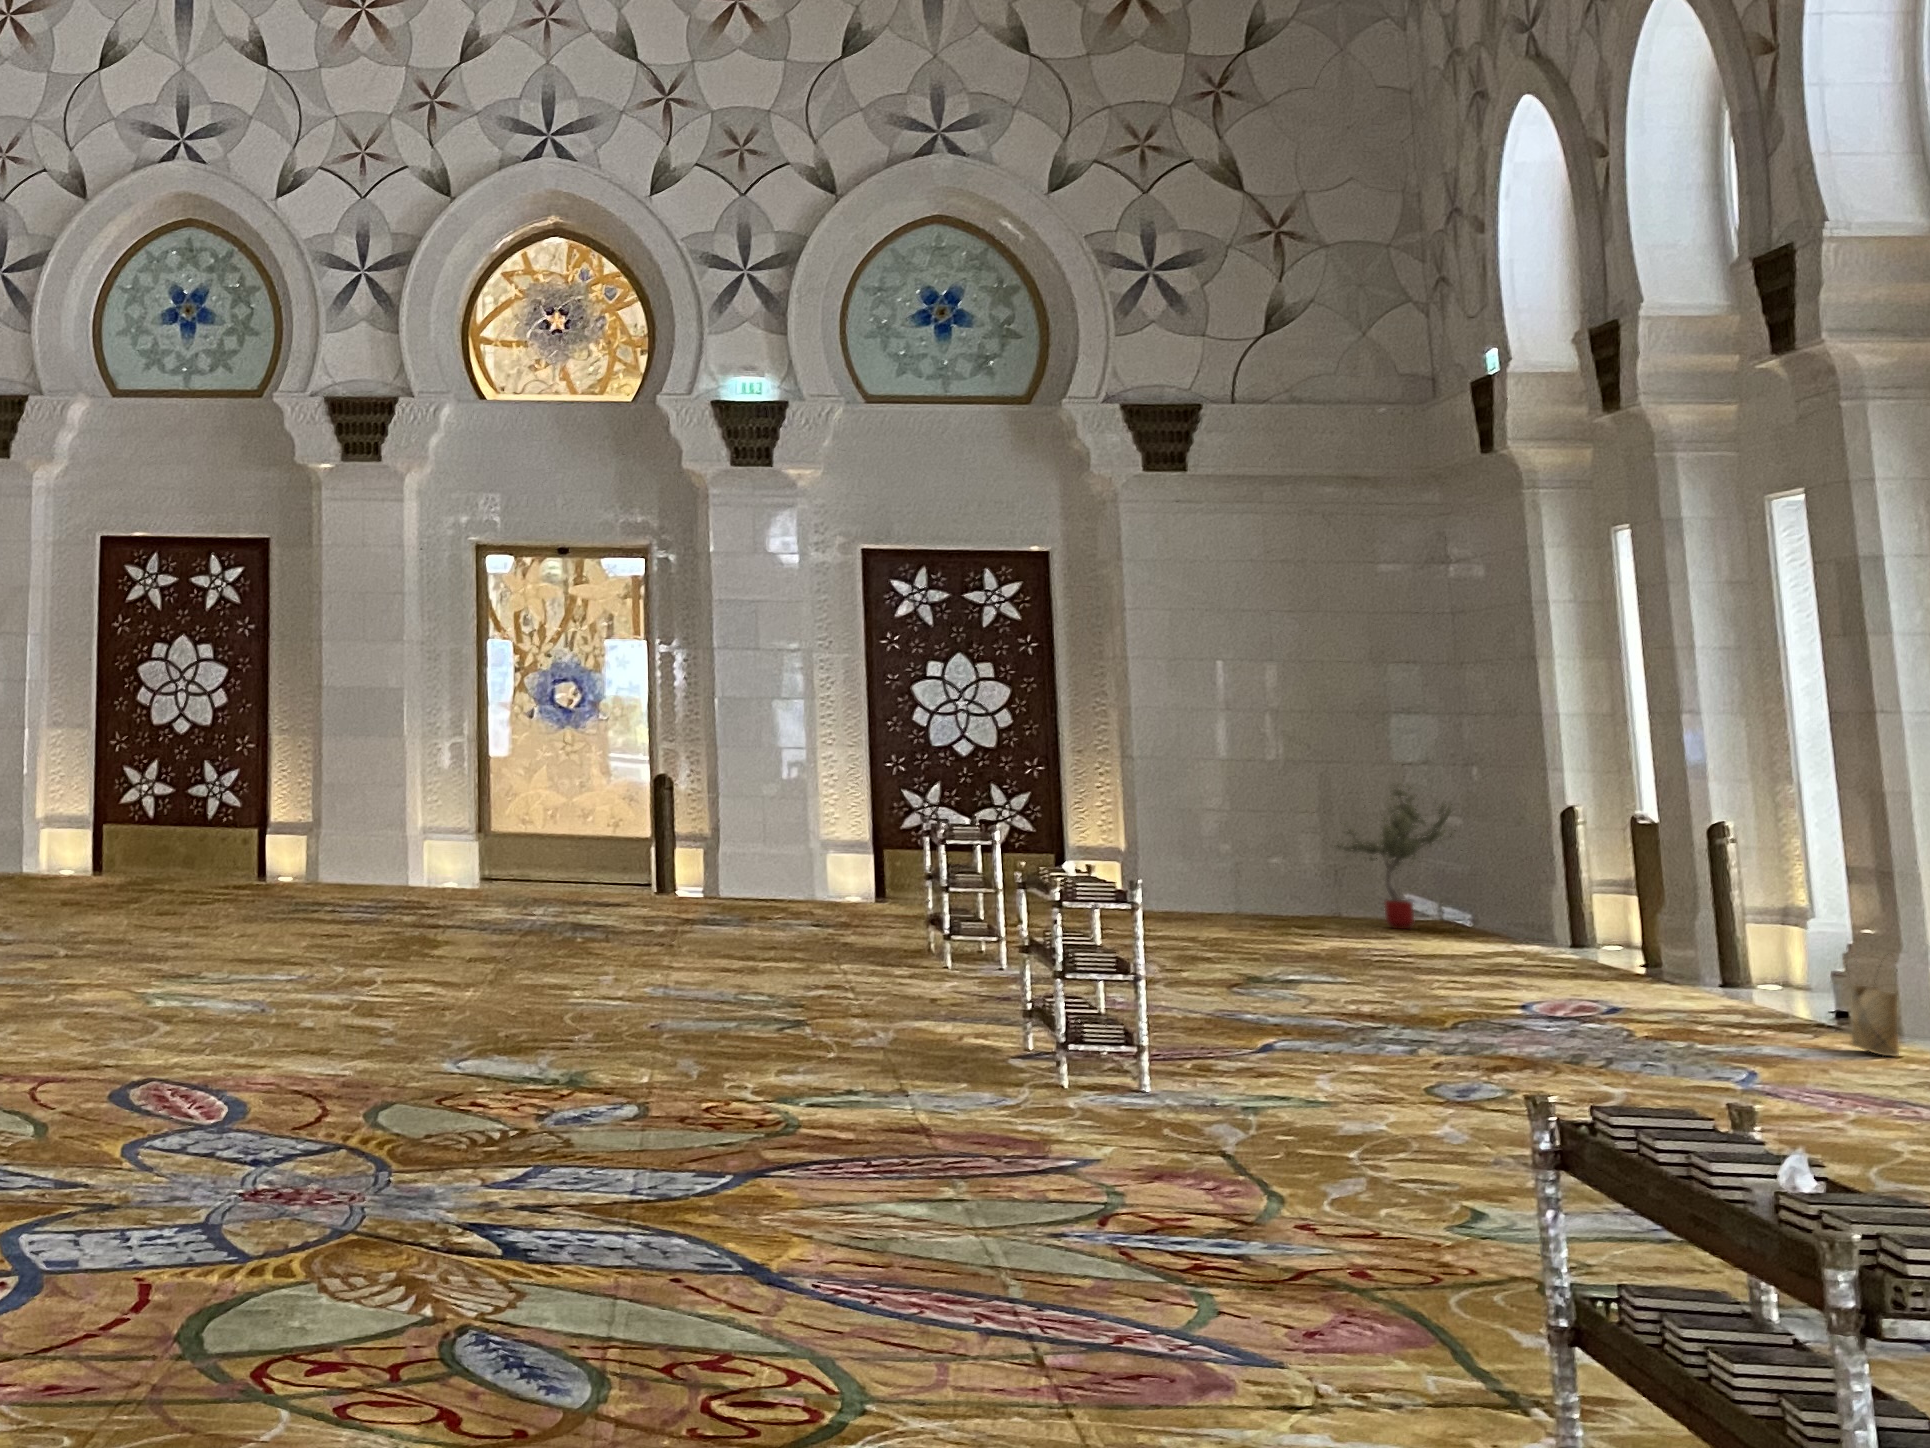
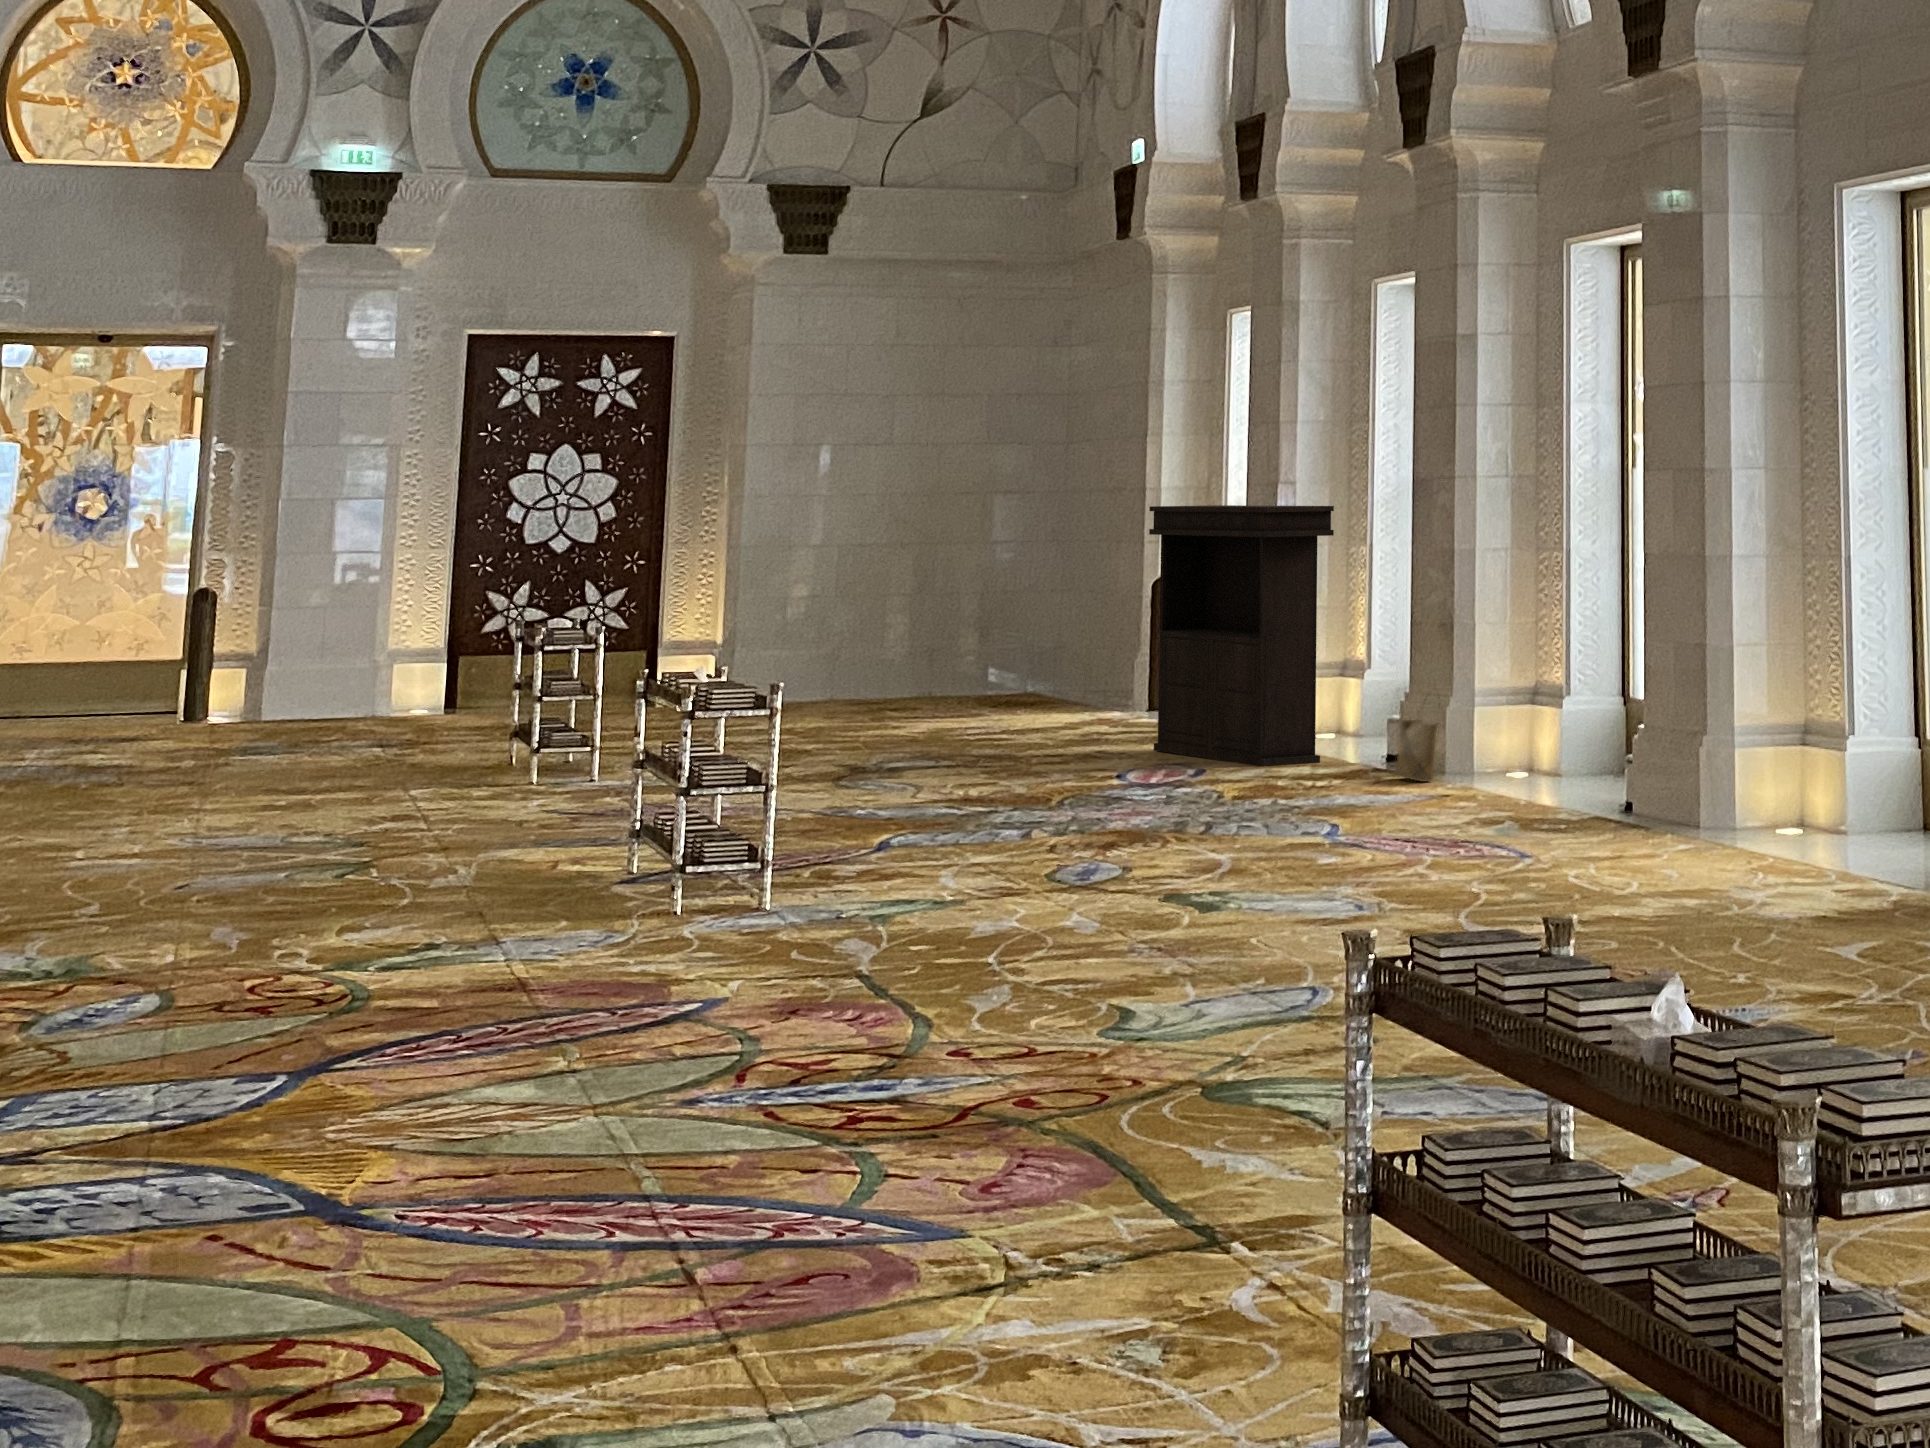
console table: none [1542,738,1767,1027] -> present [1149,505,1334,767]
potted tree: present [1334,783,1455,929] -> none [926,553,1042,694]

